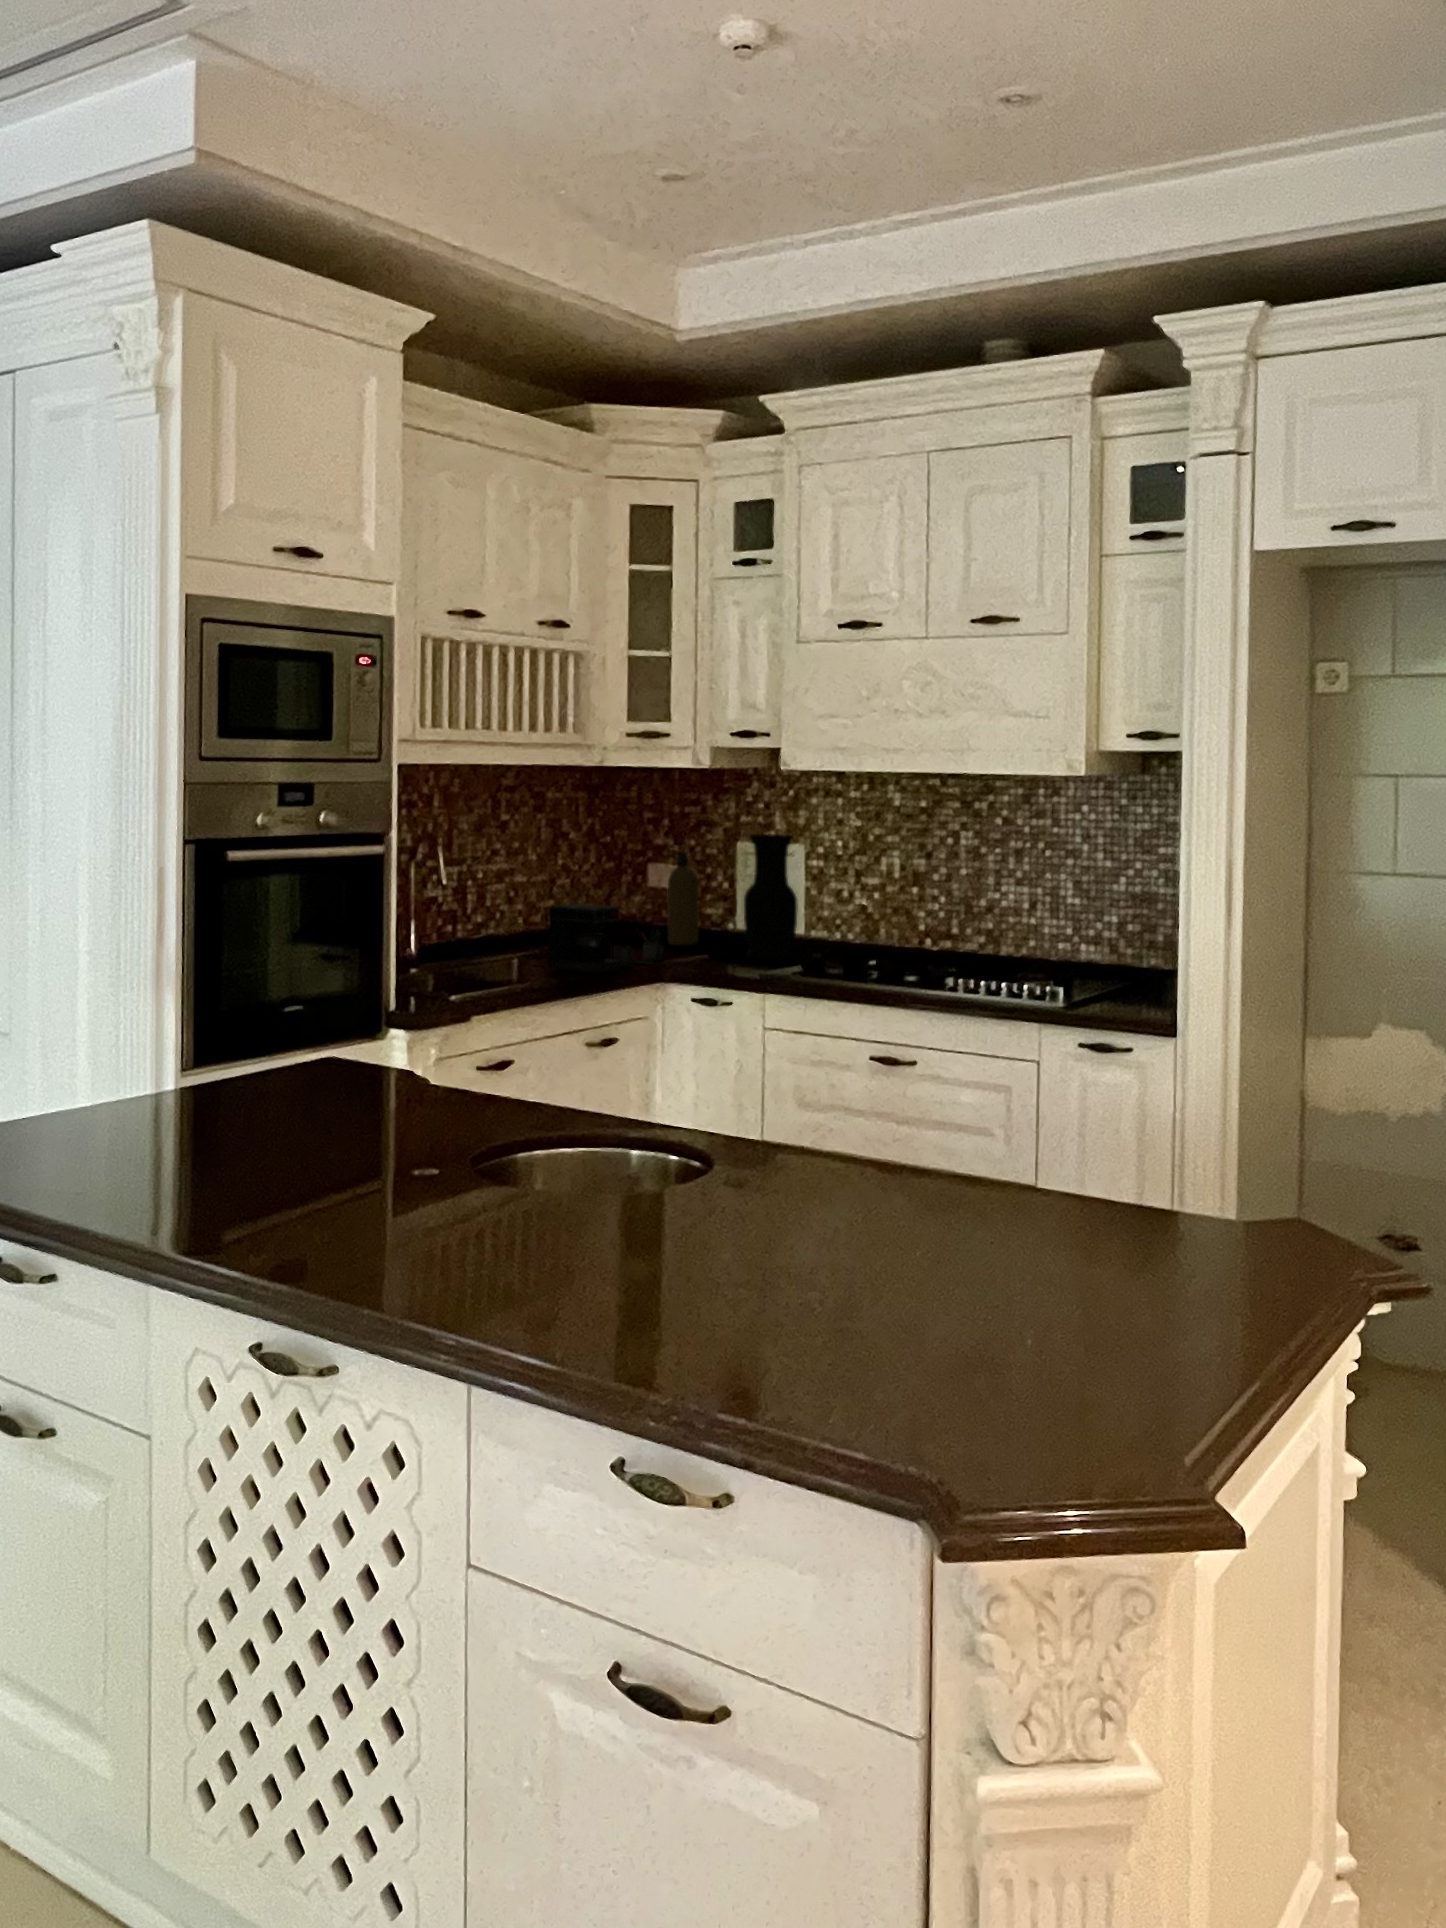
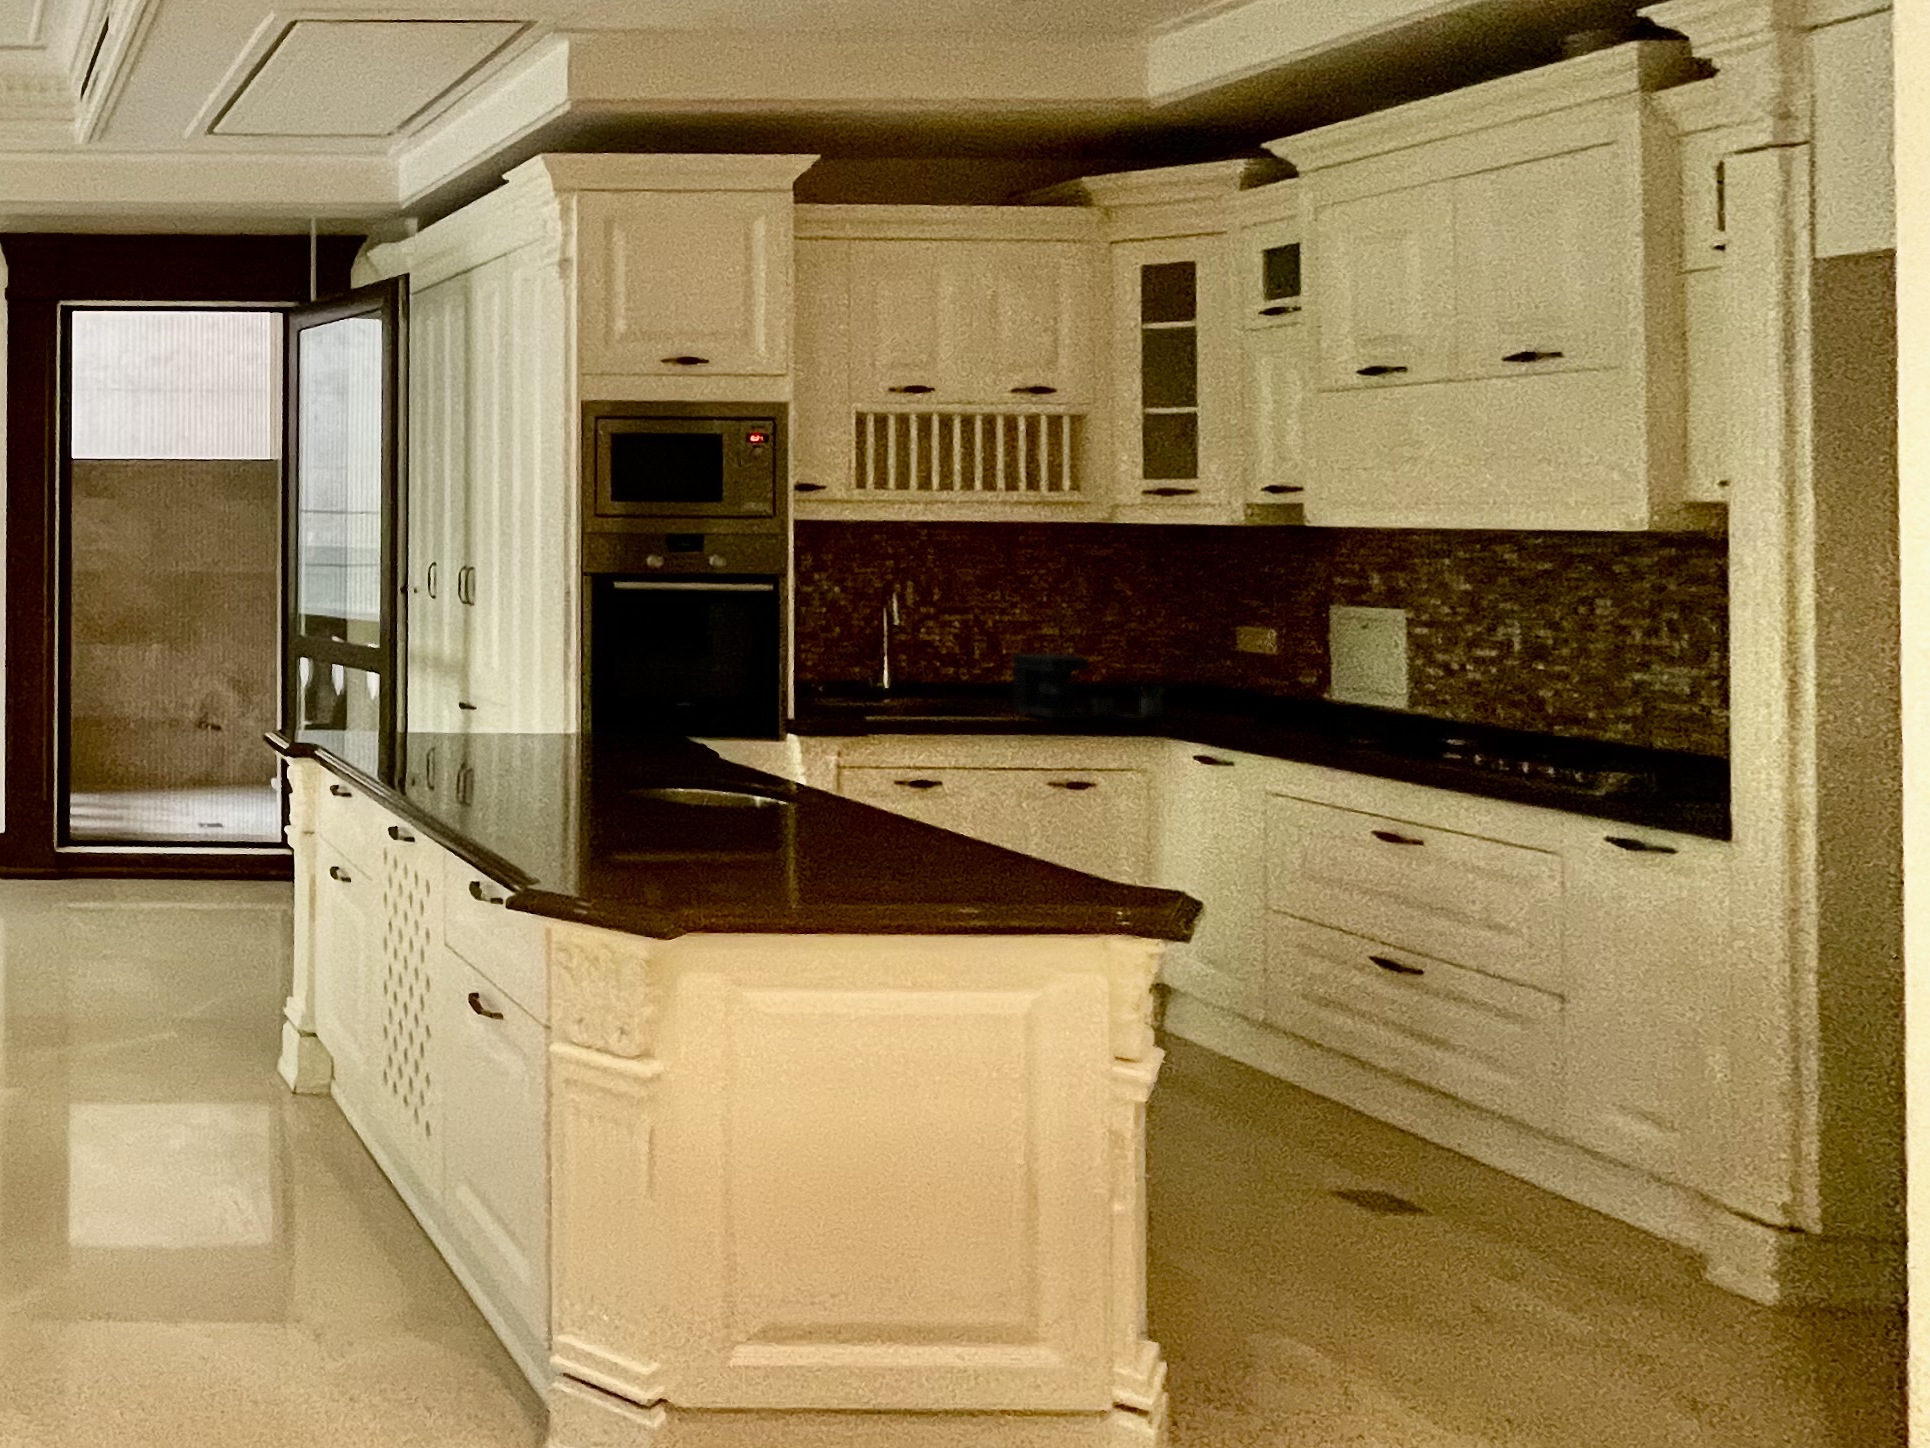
vase: present [744,834,798,959] -> none [1264,595,1339,727]
bottle: present [668,852,698,946] -> none [1200,612,1240,709]

